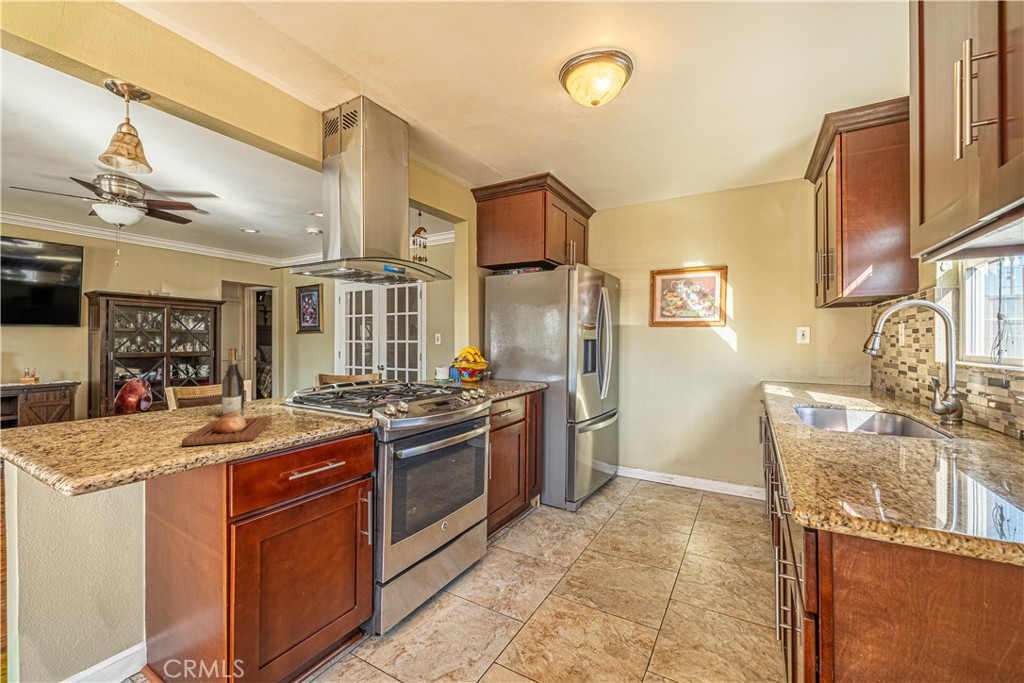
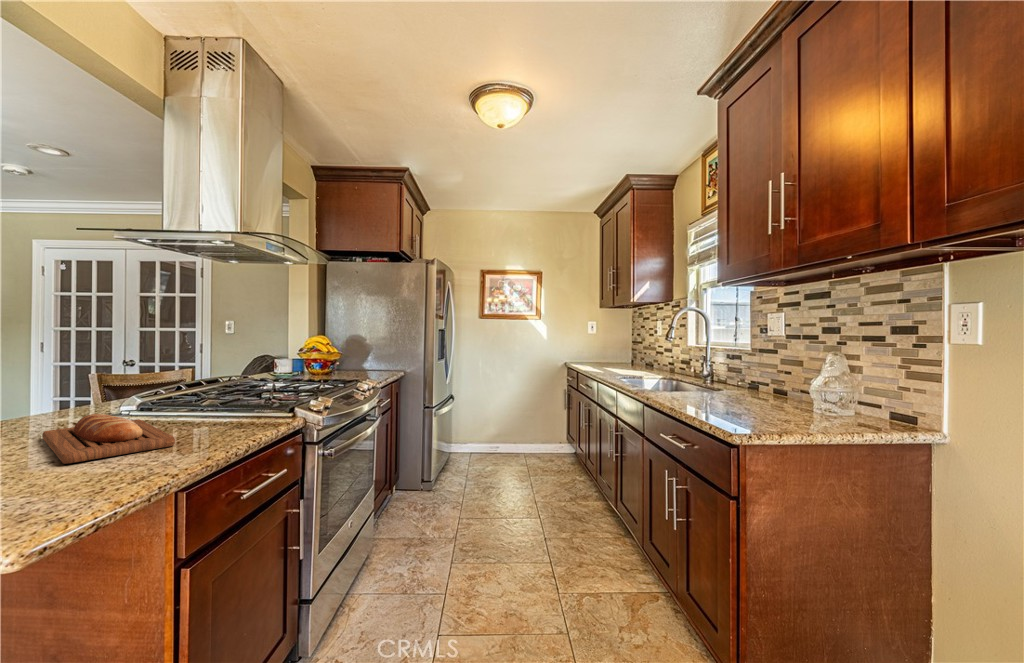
wine bottle: present [222,348,245,416] -> none [29,326,69,429]

